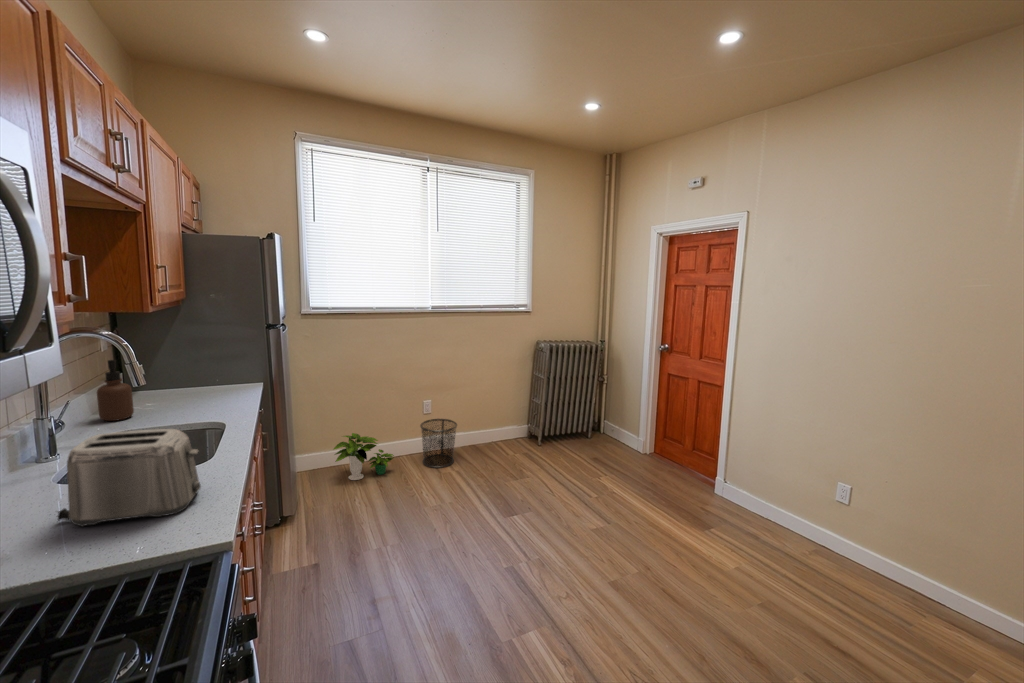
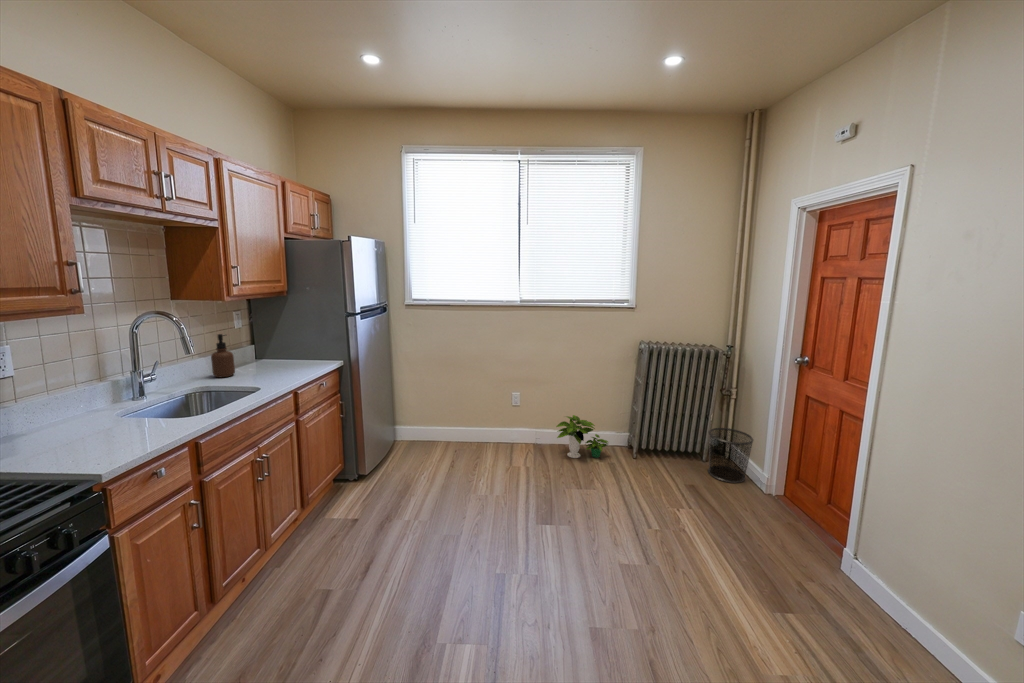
waste bin: present [420,419,457,468] -> present [708,428,753,483]
toaster: present [57,429,201,526] -> none [68,383,160,448]
potted plant: present [334,433,394,480] -> present [556,415,608,458]

